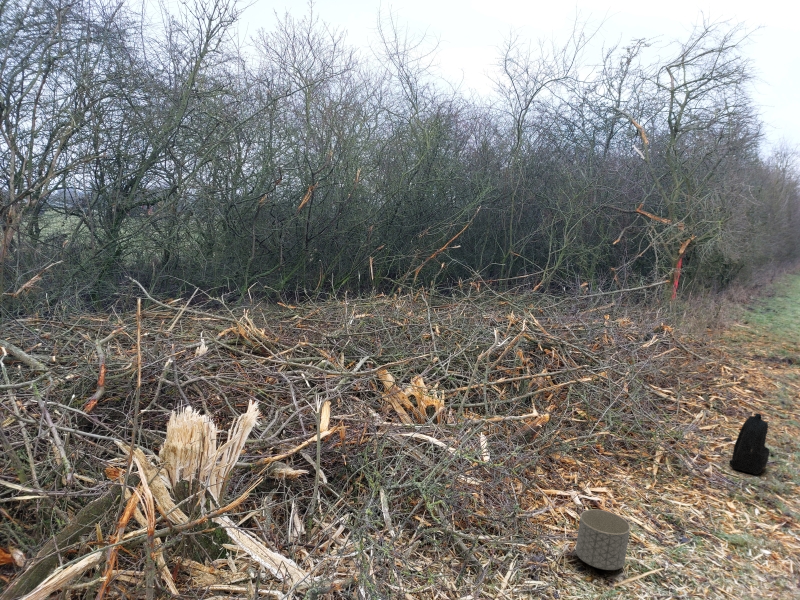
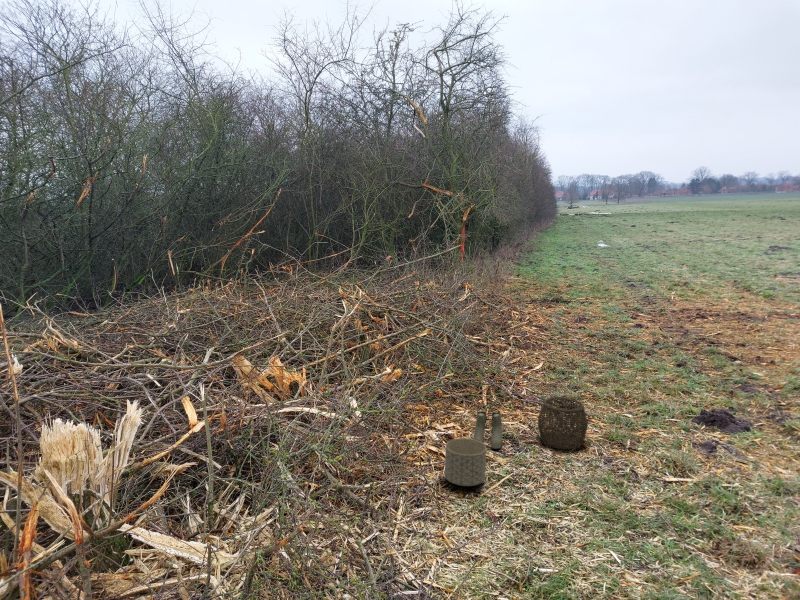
backpack: present [730,413,770,474] -> none [537,340,564,389]
boots: none [623,483,664,532] -> present [473,412,502,449]
woven basket: none [712,485,781,556] -> present [538,397,587,449]

